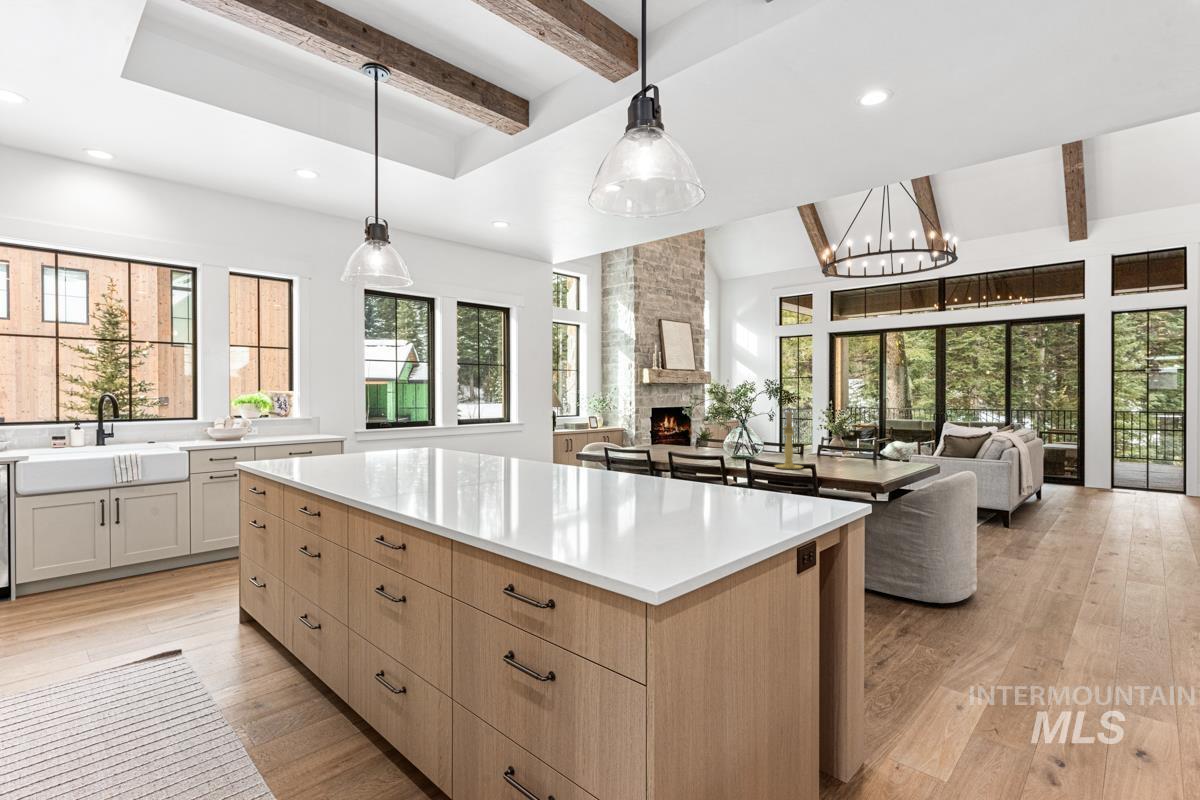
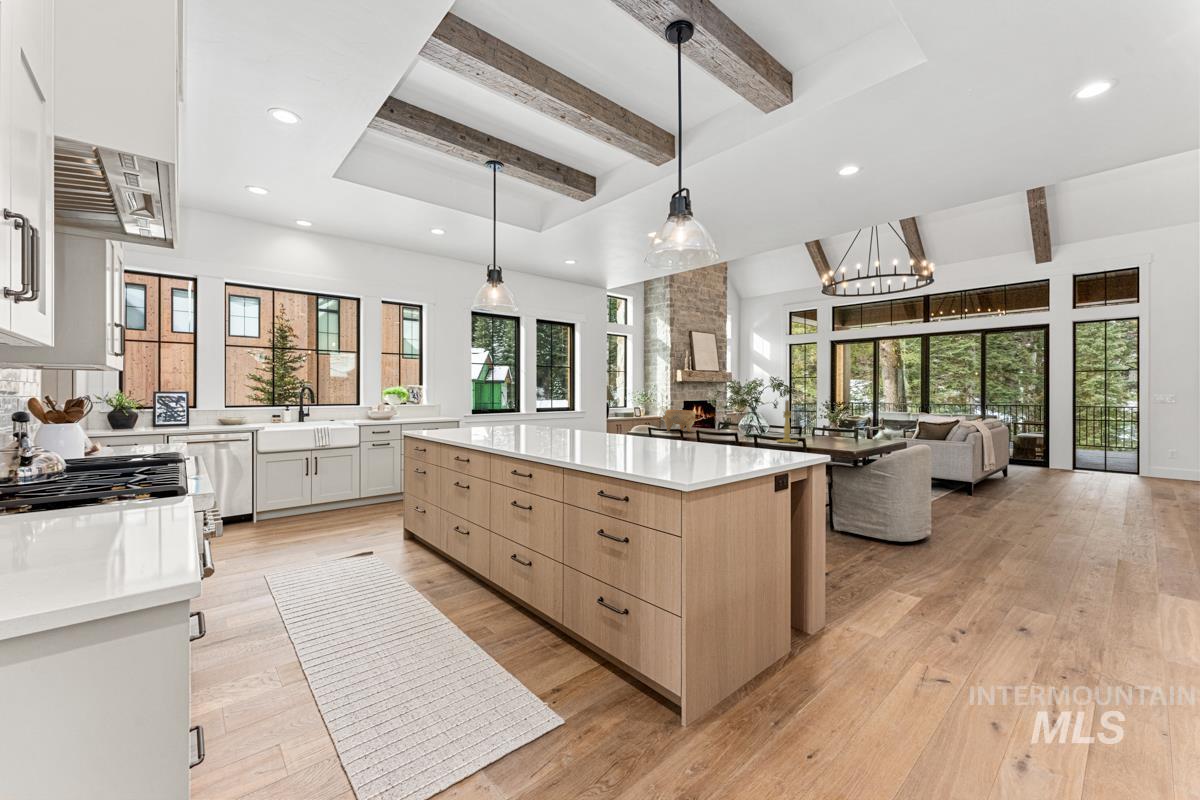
decorative bowl: none [622,422,666,452] -> present [663,410,696,432]

